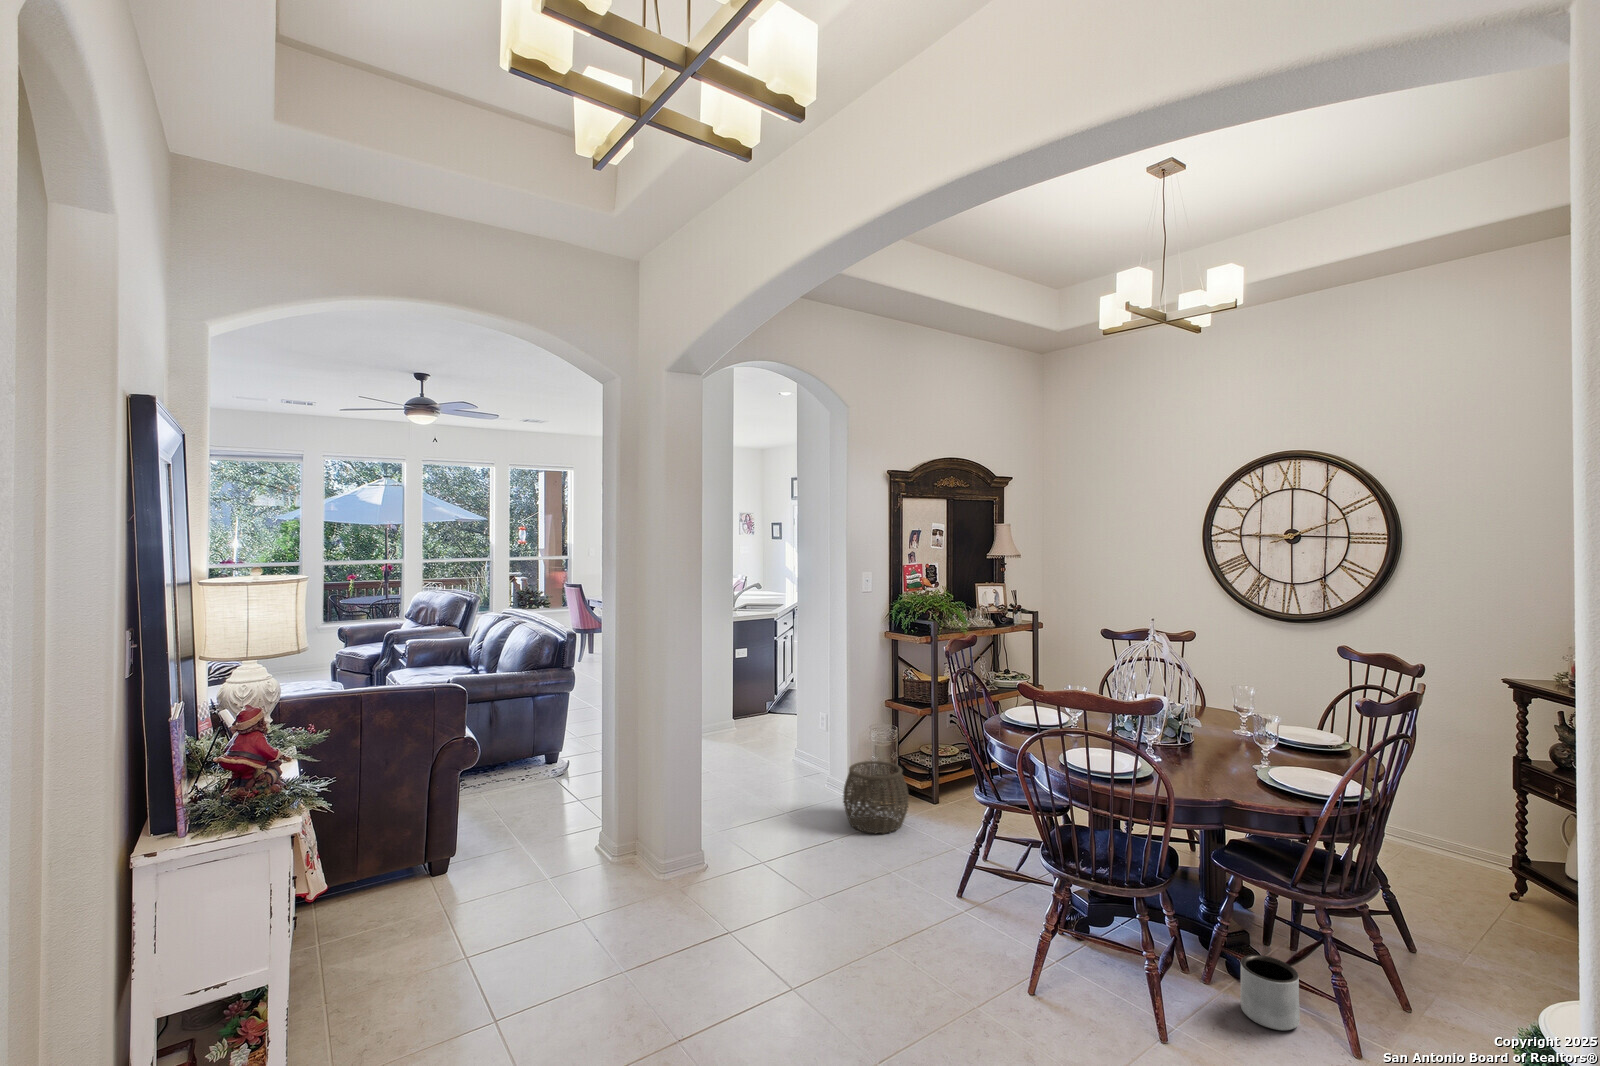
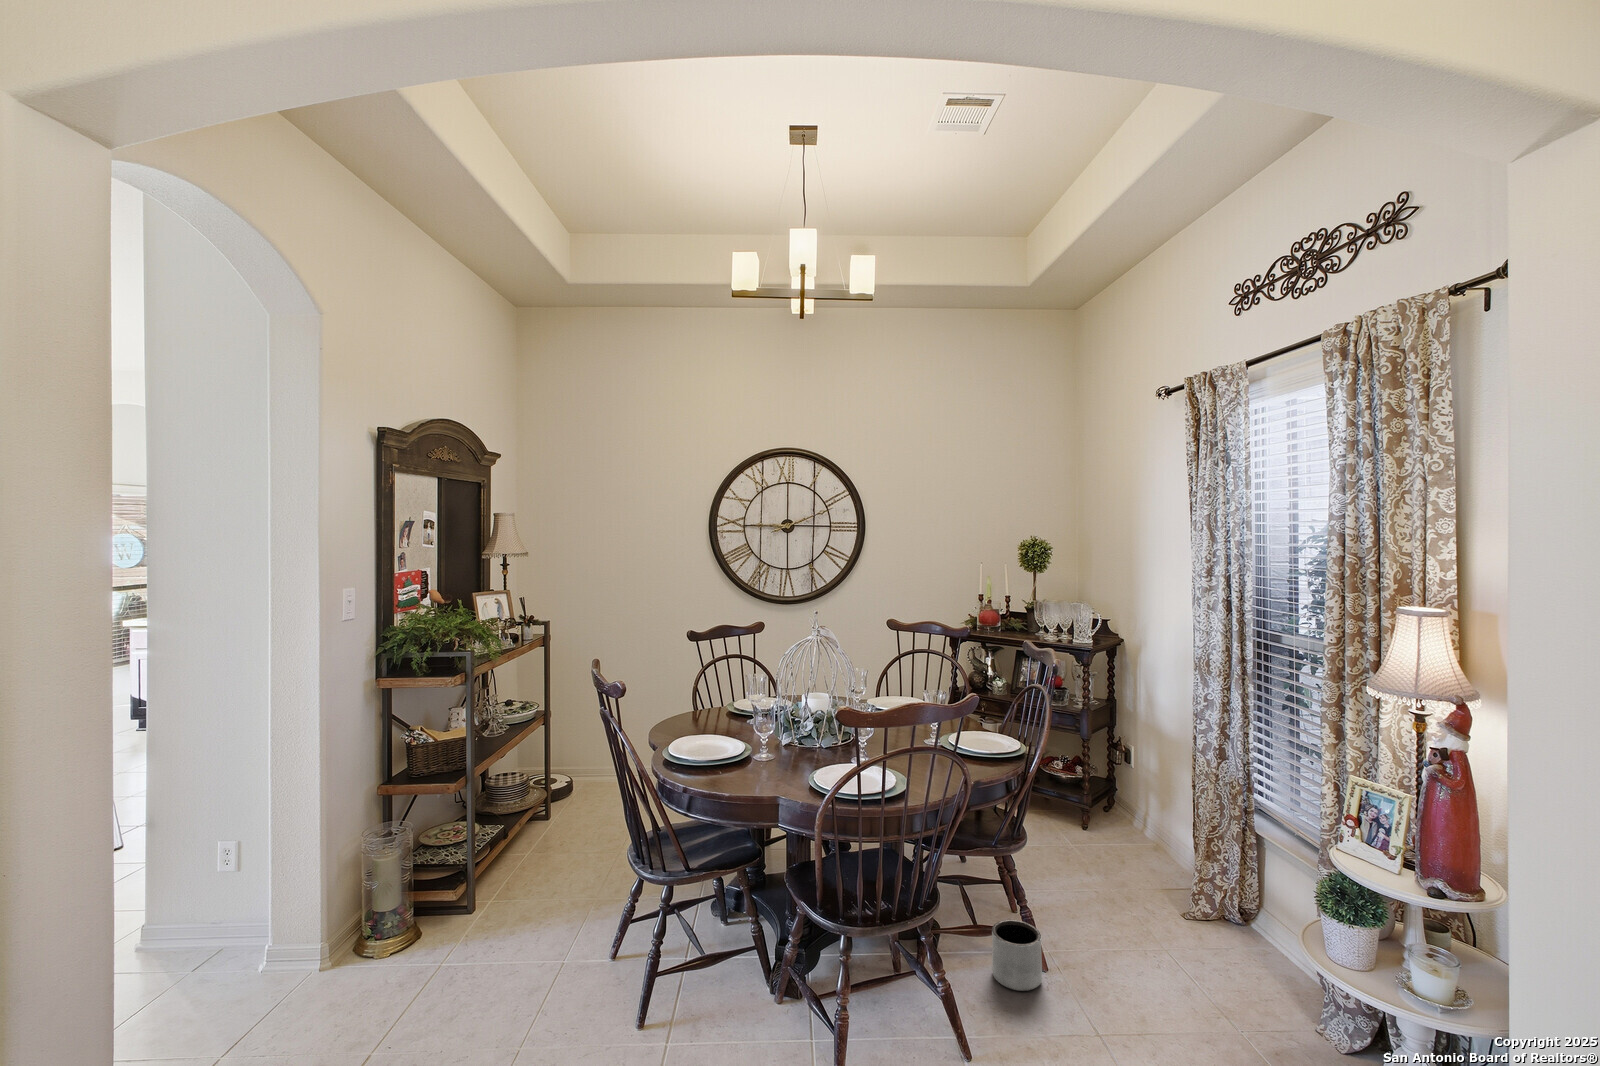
woven basket: present [843,761,909,833] -> none [369,883,490,1022]

